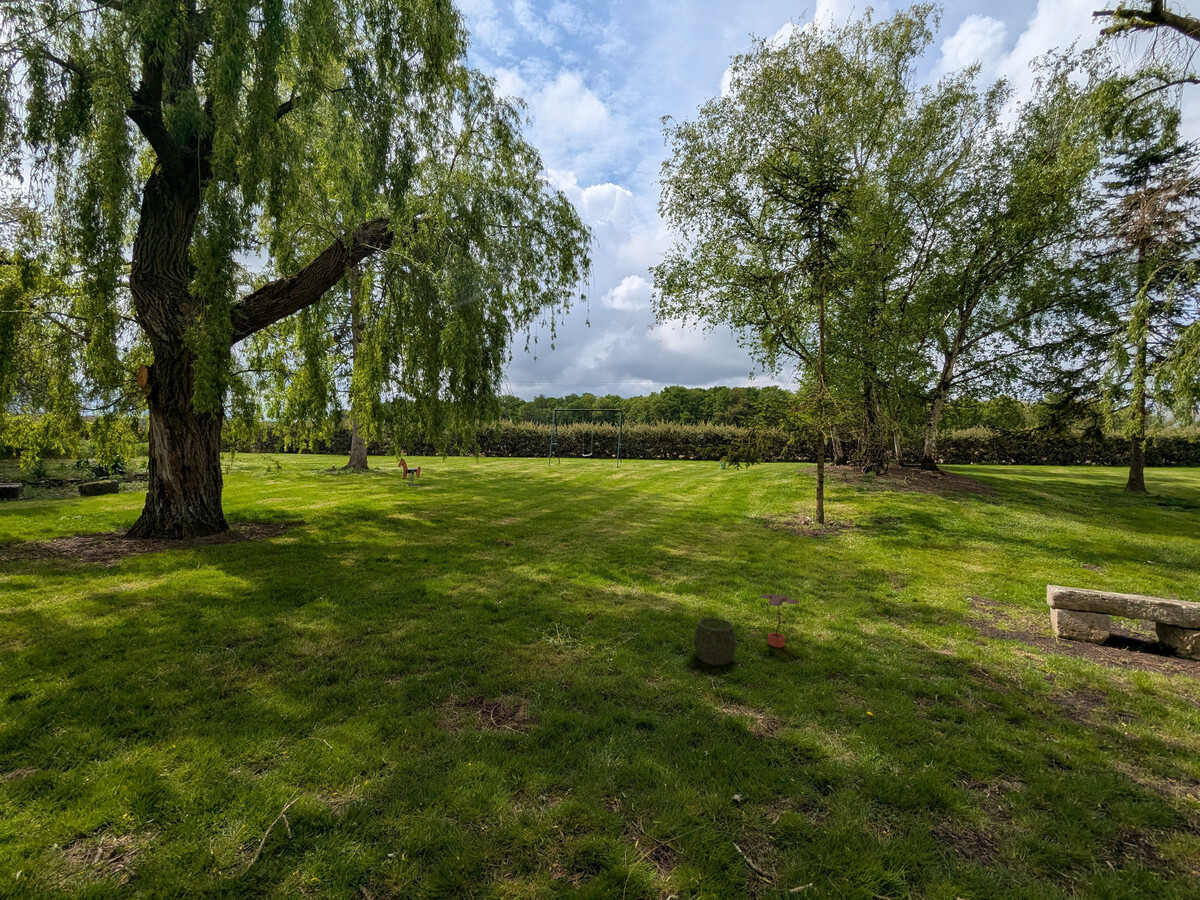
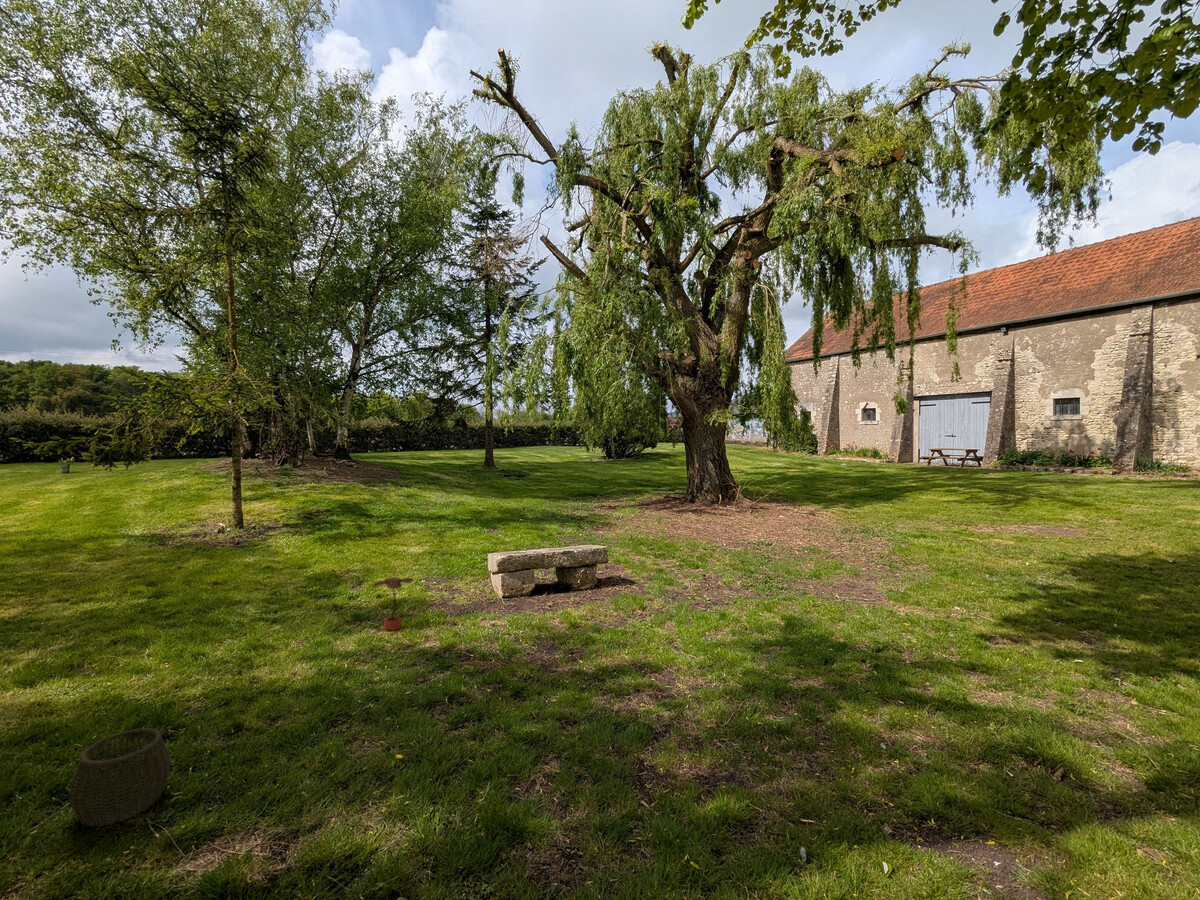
potted plant: present [759,594,799,648] -> present [373,577,413,630]

